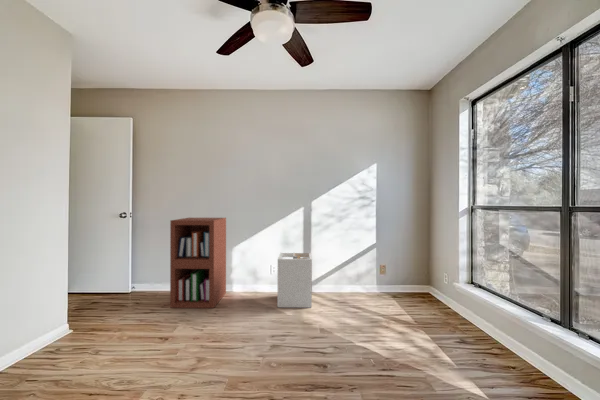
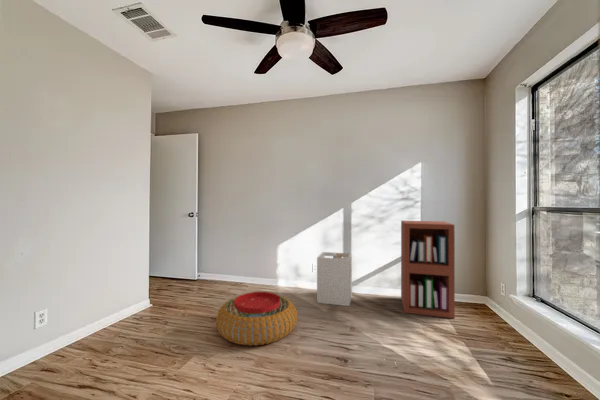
bookshelf: present [170,218,226,308] -> present [401,221,455,318]
pouf: none [170,302,265,366] -> present [216,292,297,346]

